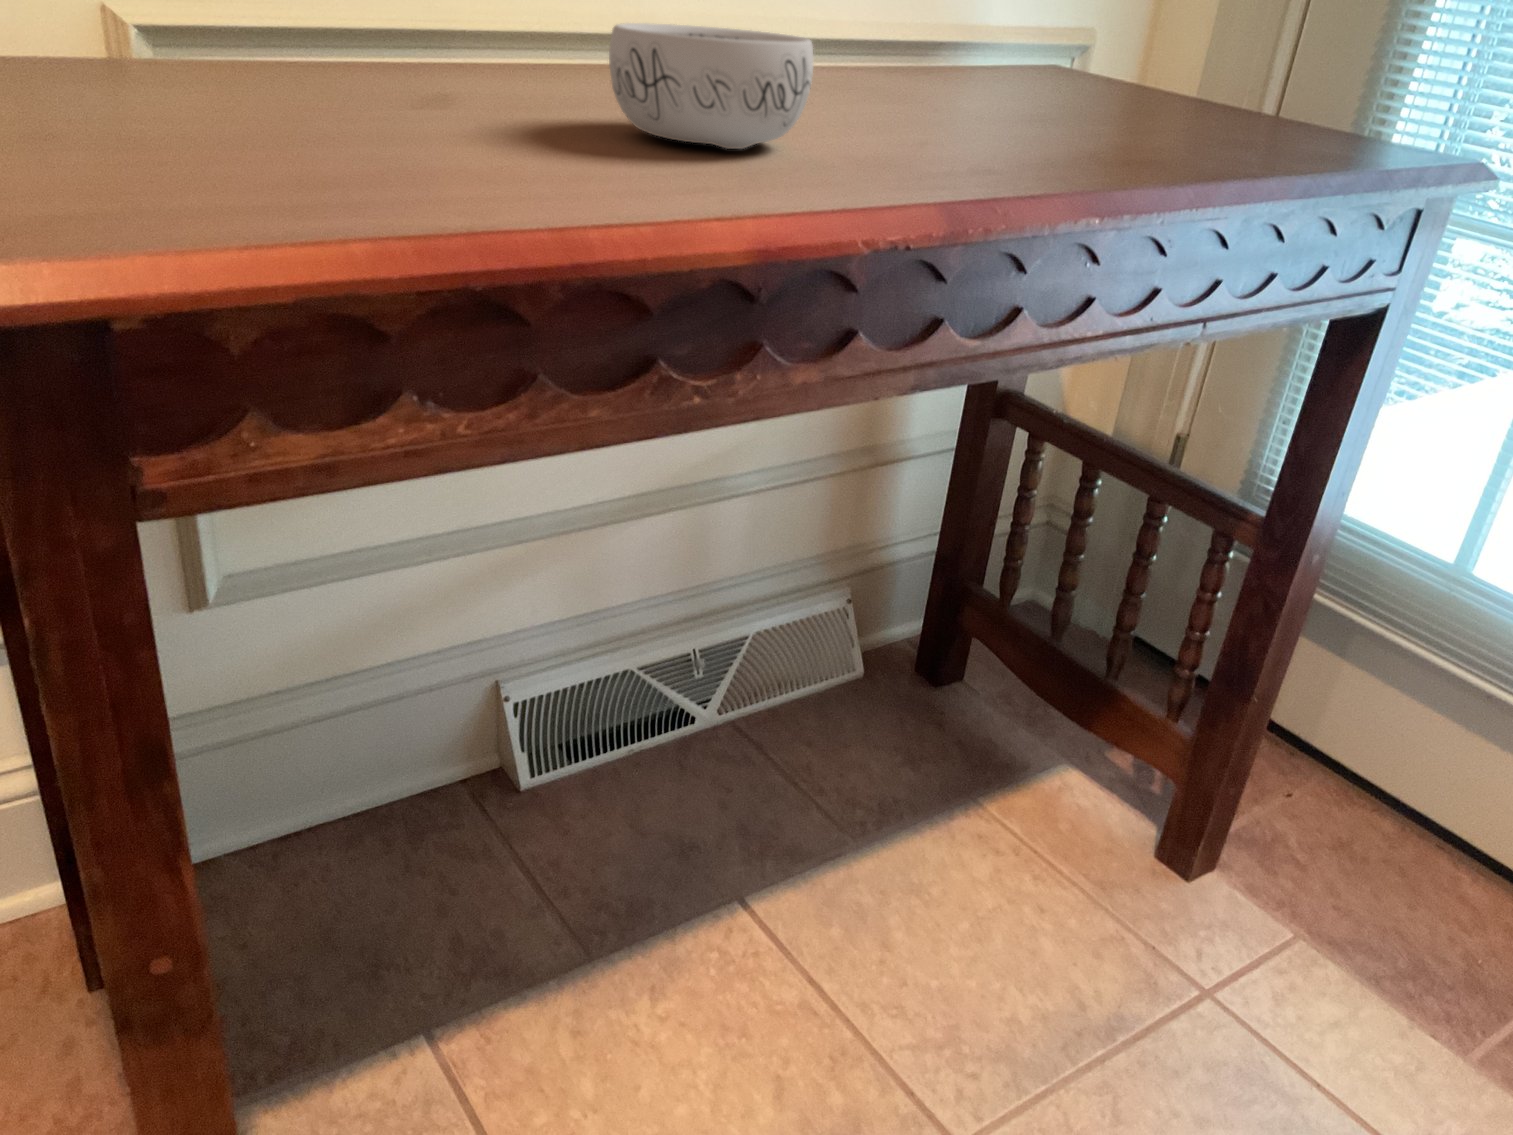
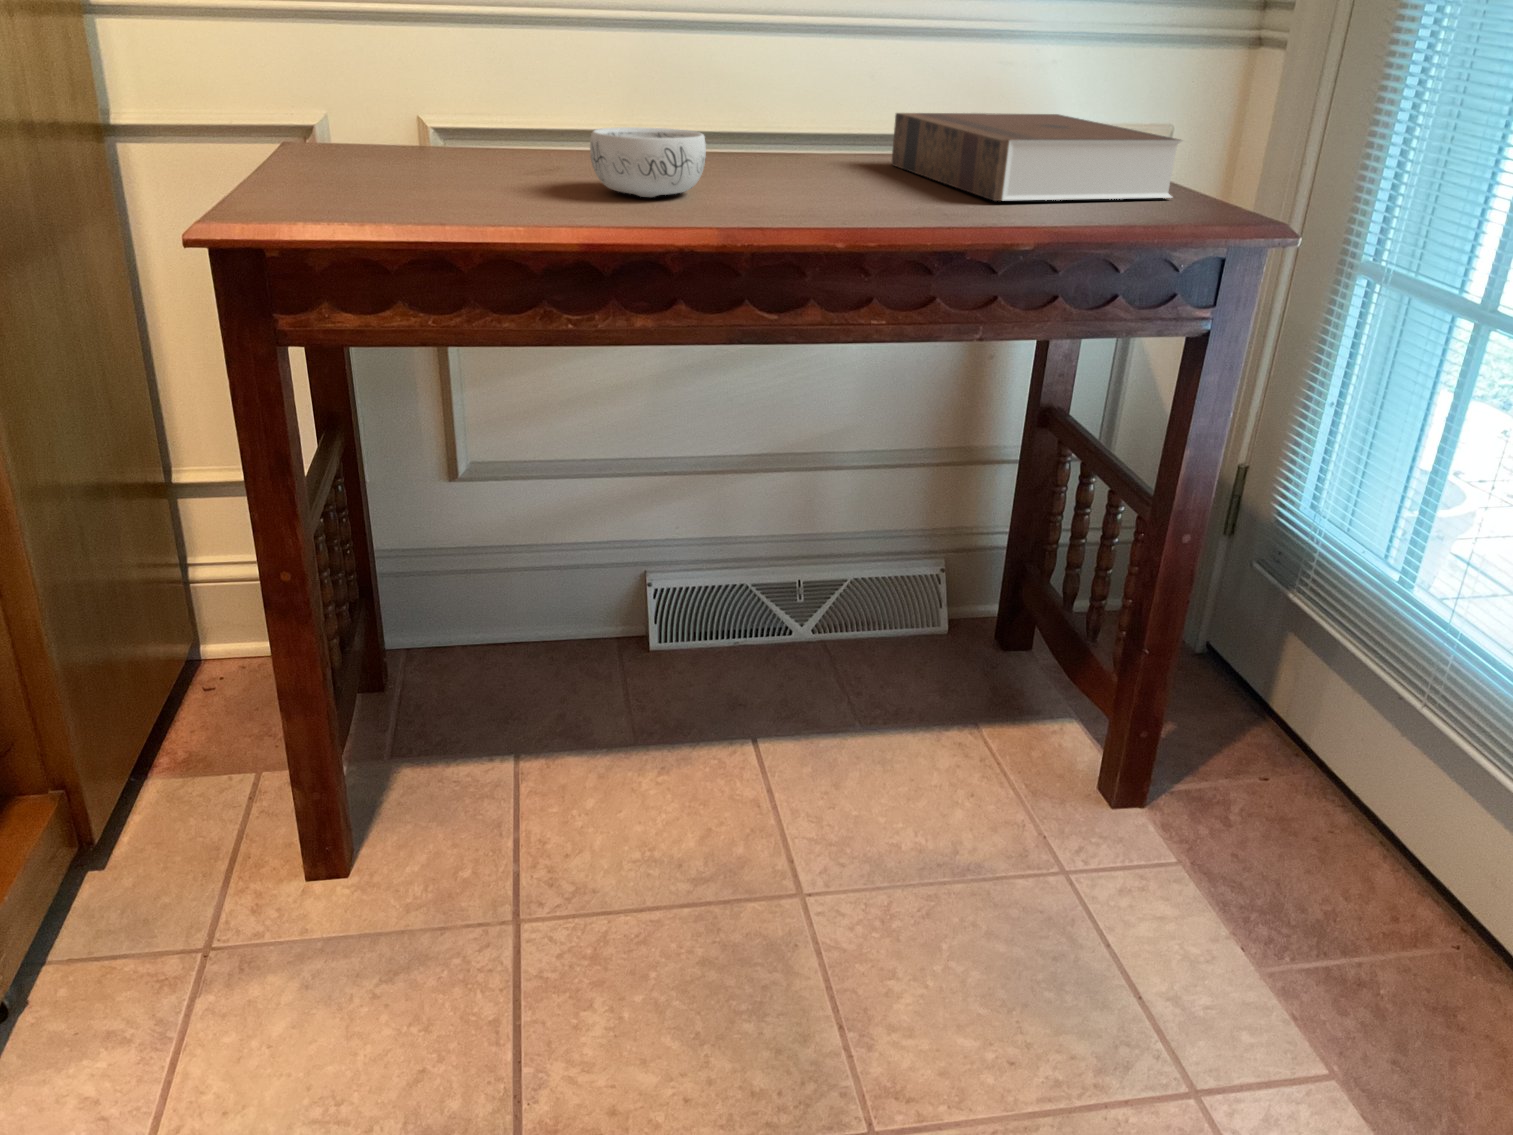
book: none [893,9,1318,139] -> present [891,113,1182,201]

